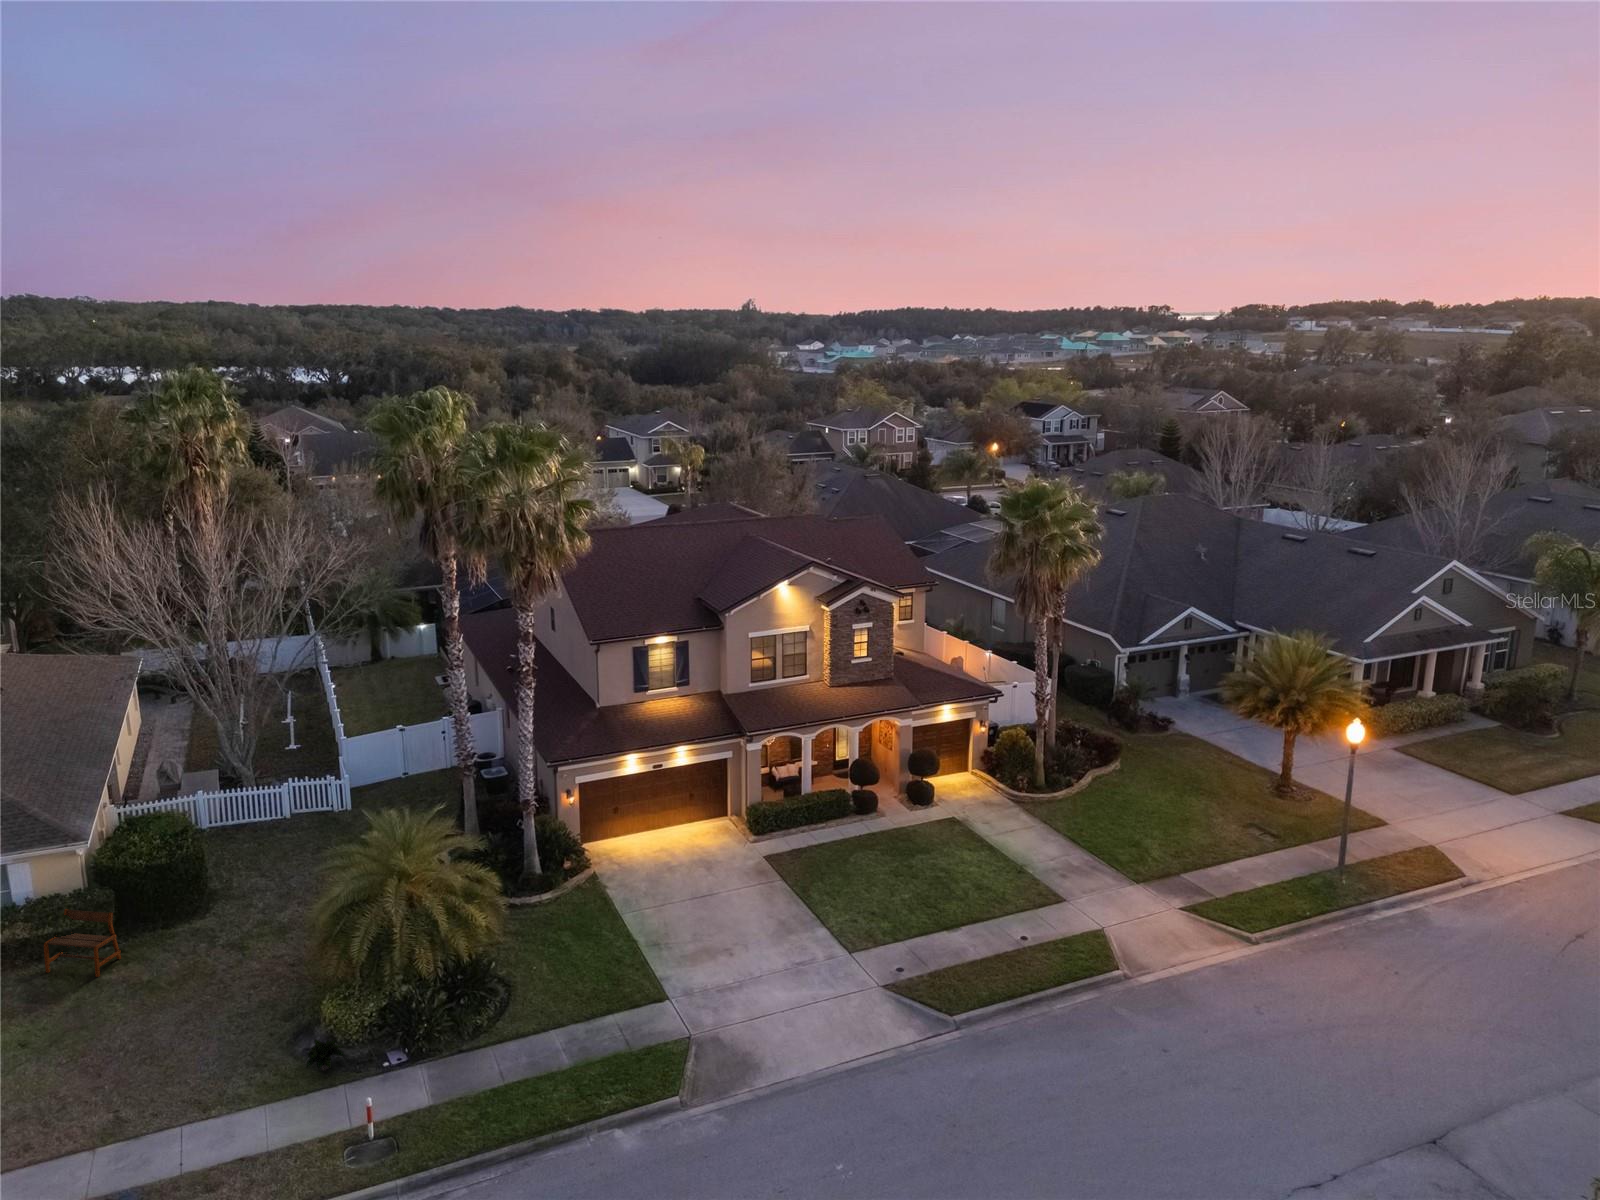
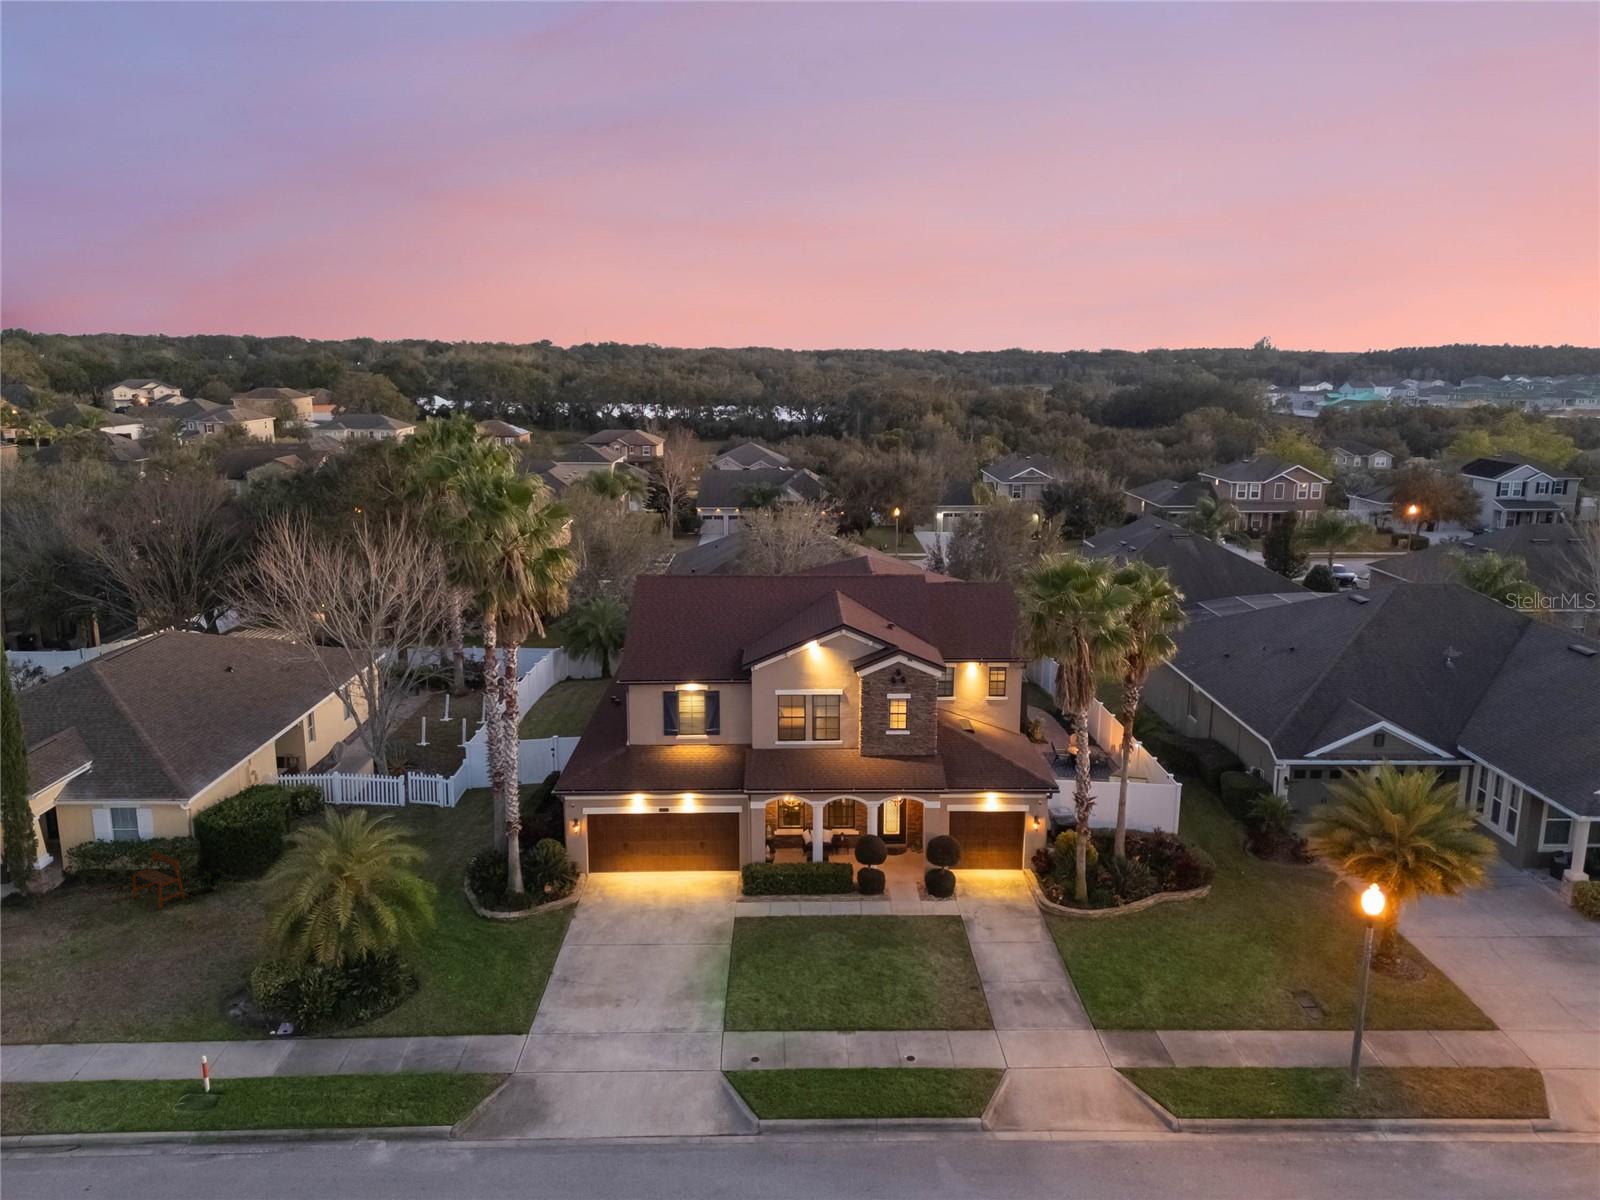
potted plant: present [306,1039,345,1071] -> present [201,869,227,890]

